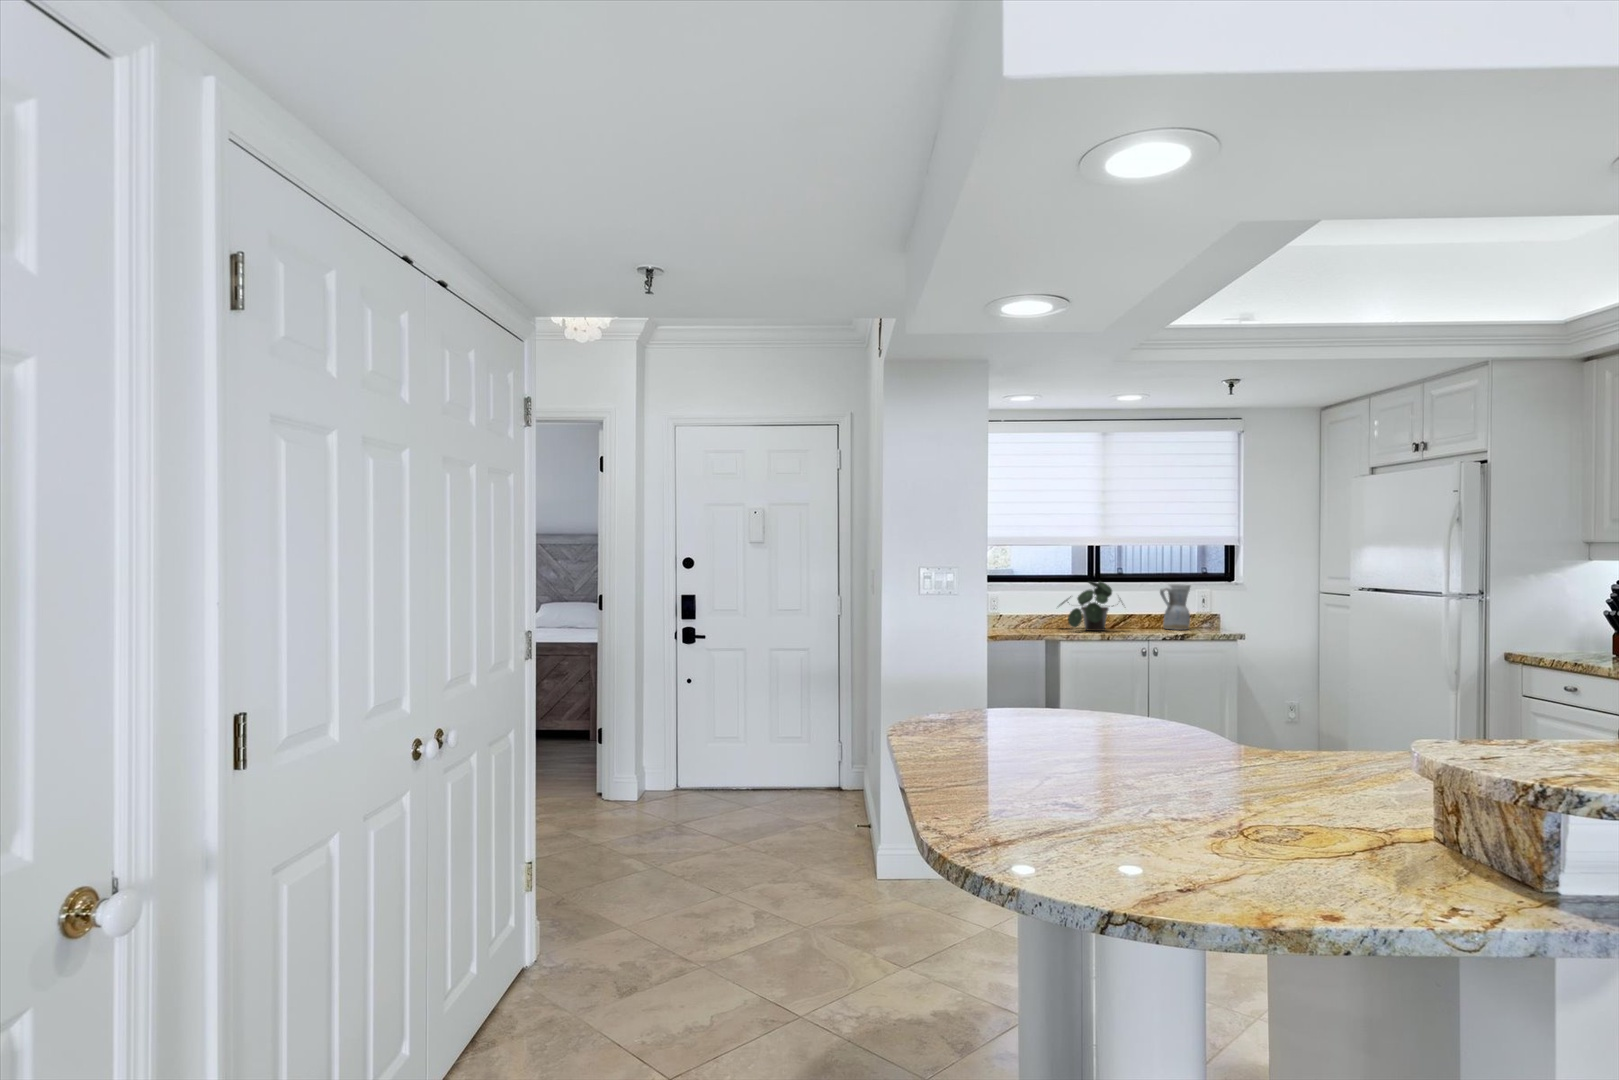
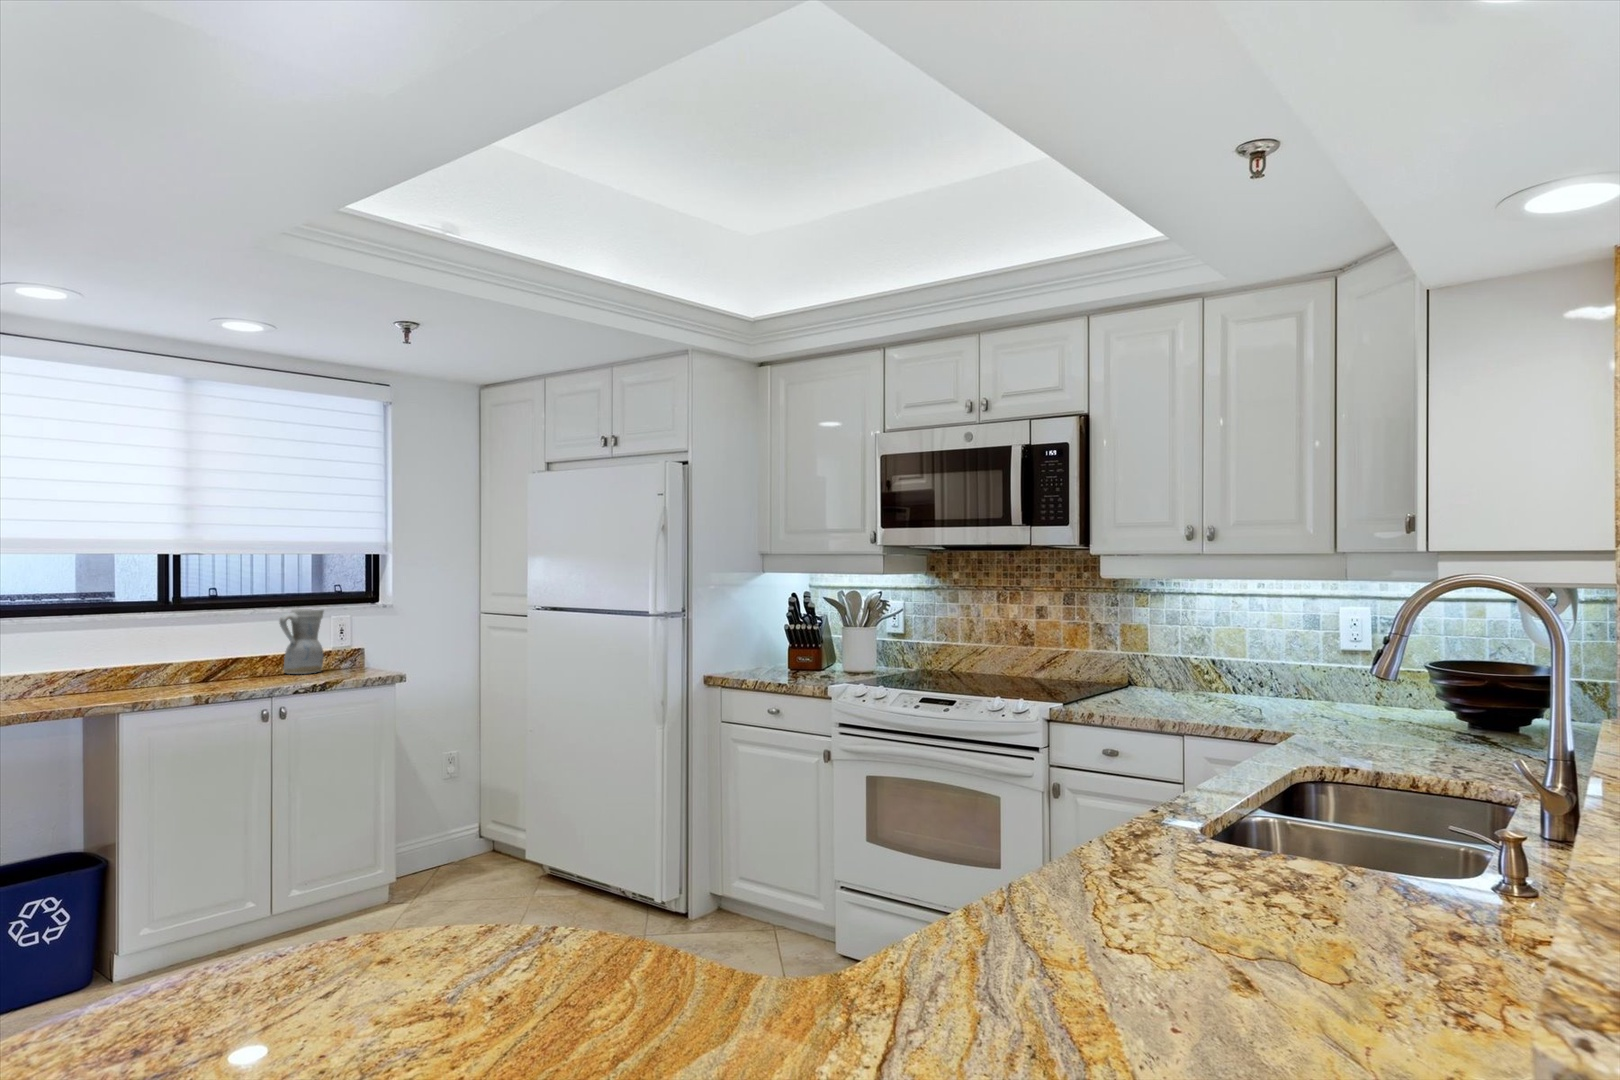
potted plant: present [1060,581,1123,631] -> none [104,613,230,692]

